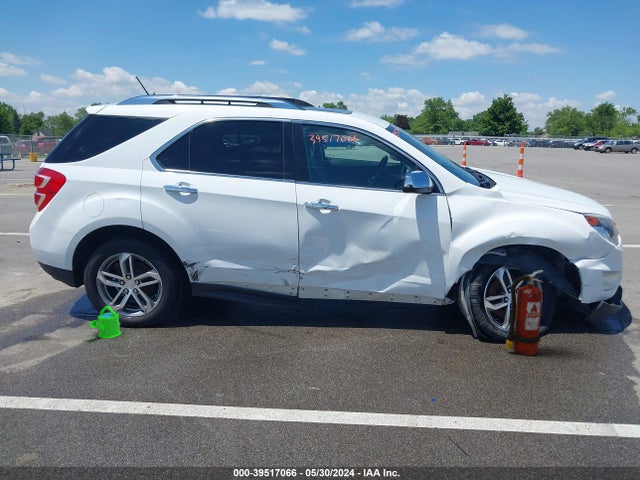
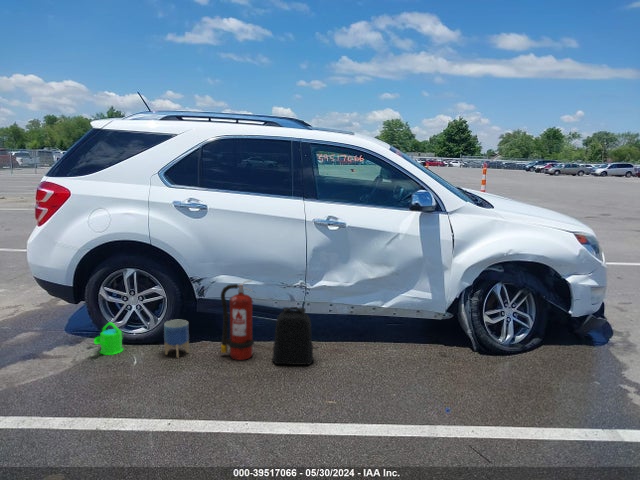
fire extinguisher: present [506,270,543,355] -> present [221,280,254,360]
backpack: none [265,292,306,350] -> present [272,307,313,365]
planter: none [158,304,184,342] -> present [164,320,189,358]

